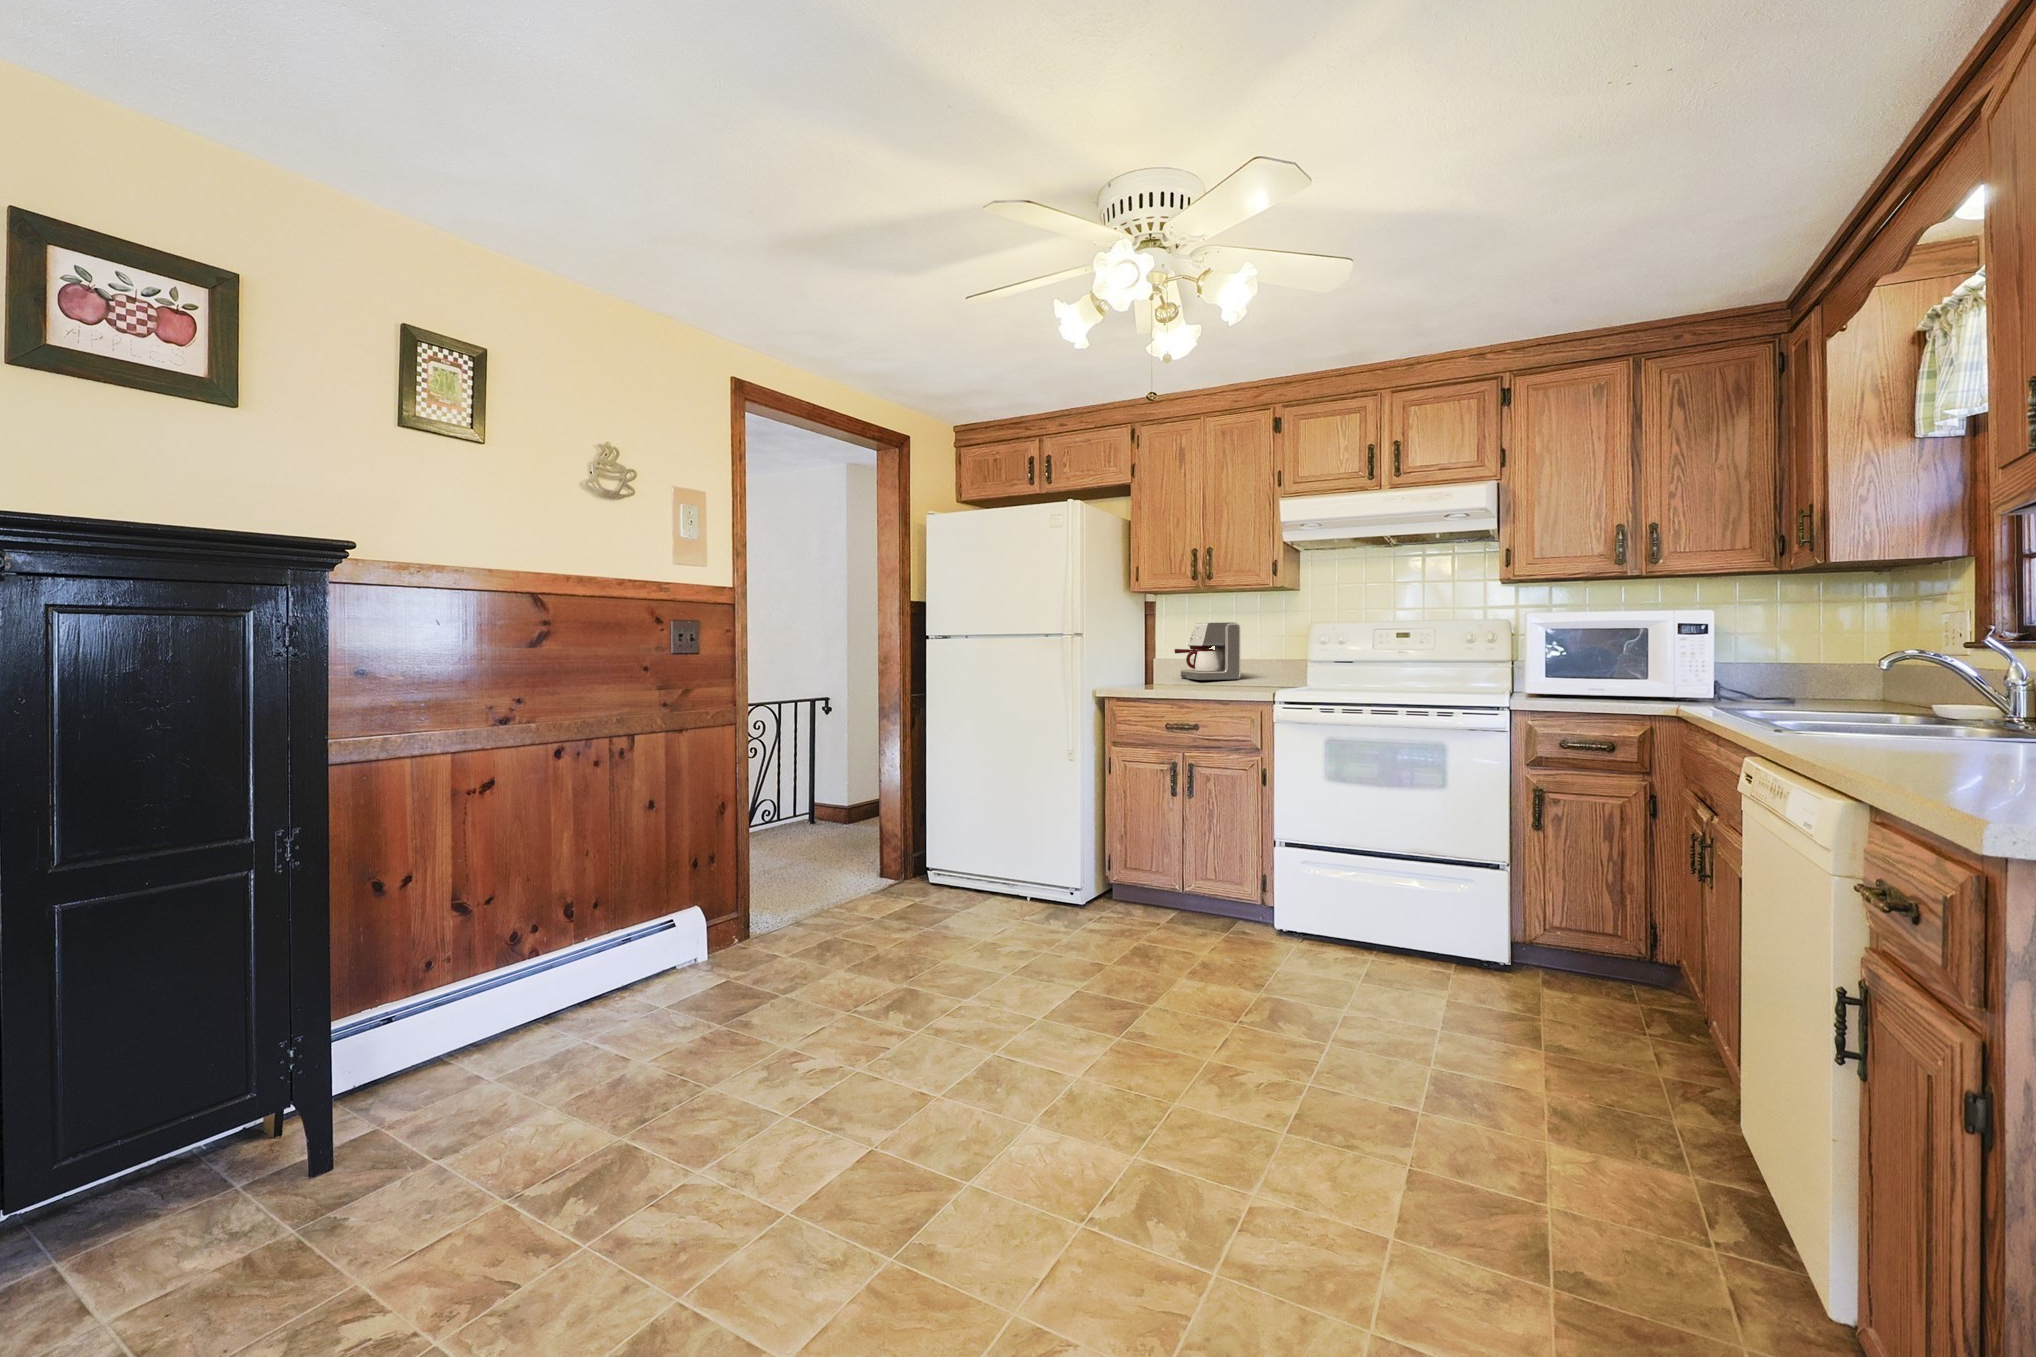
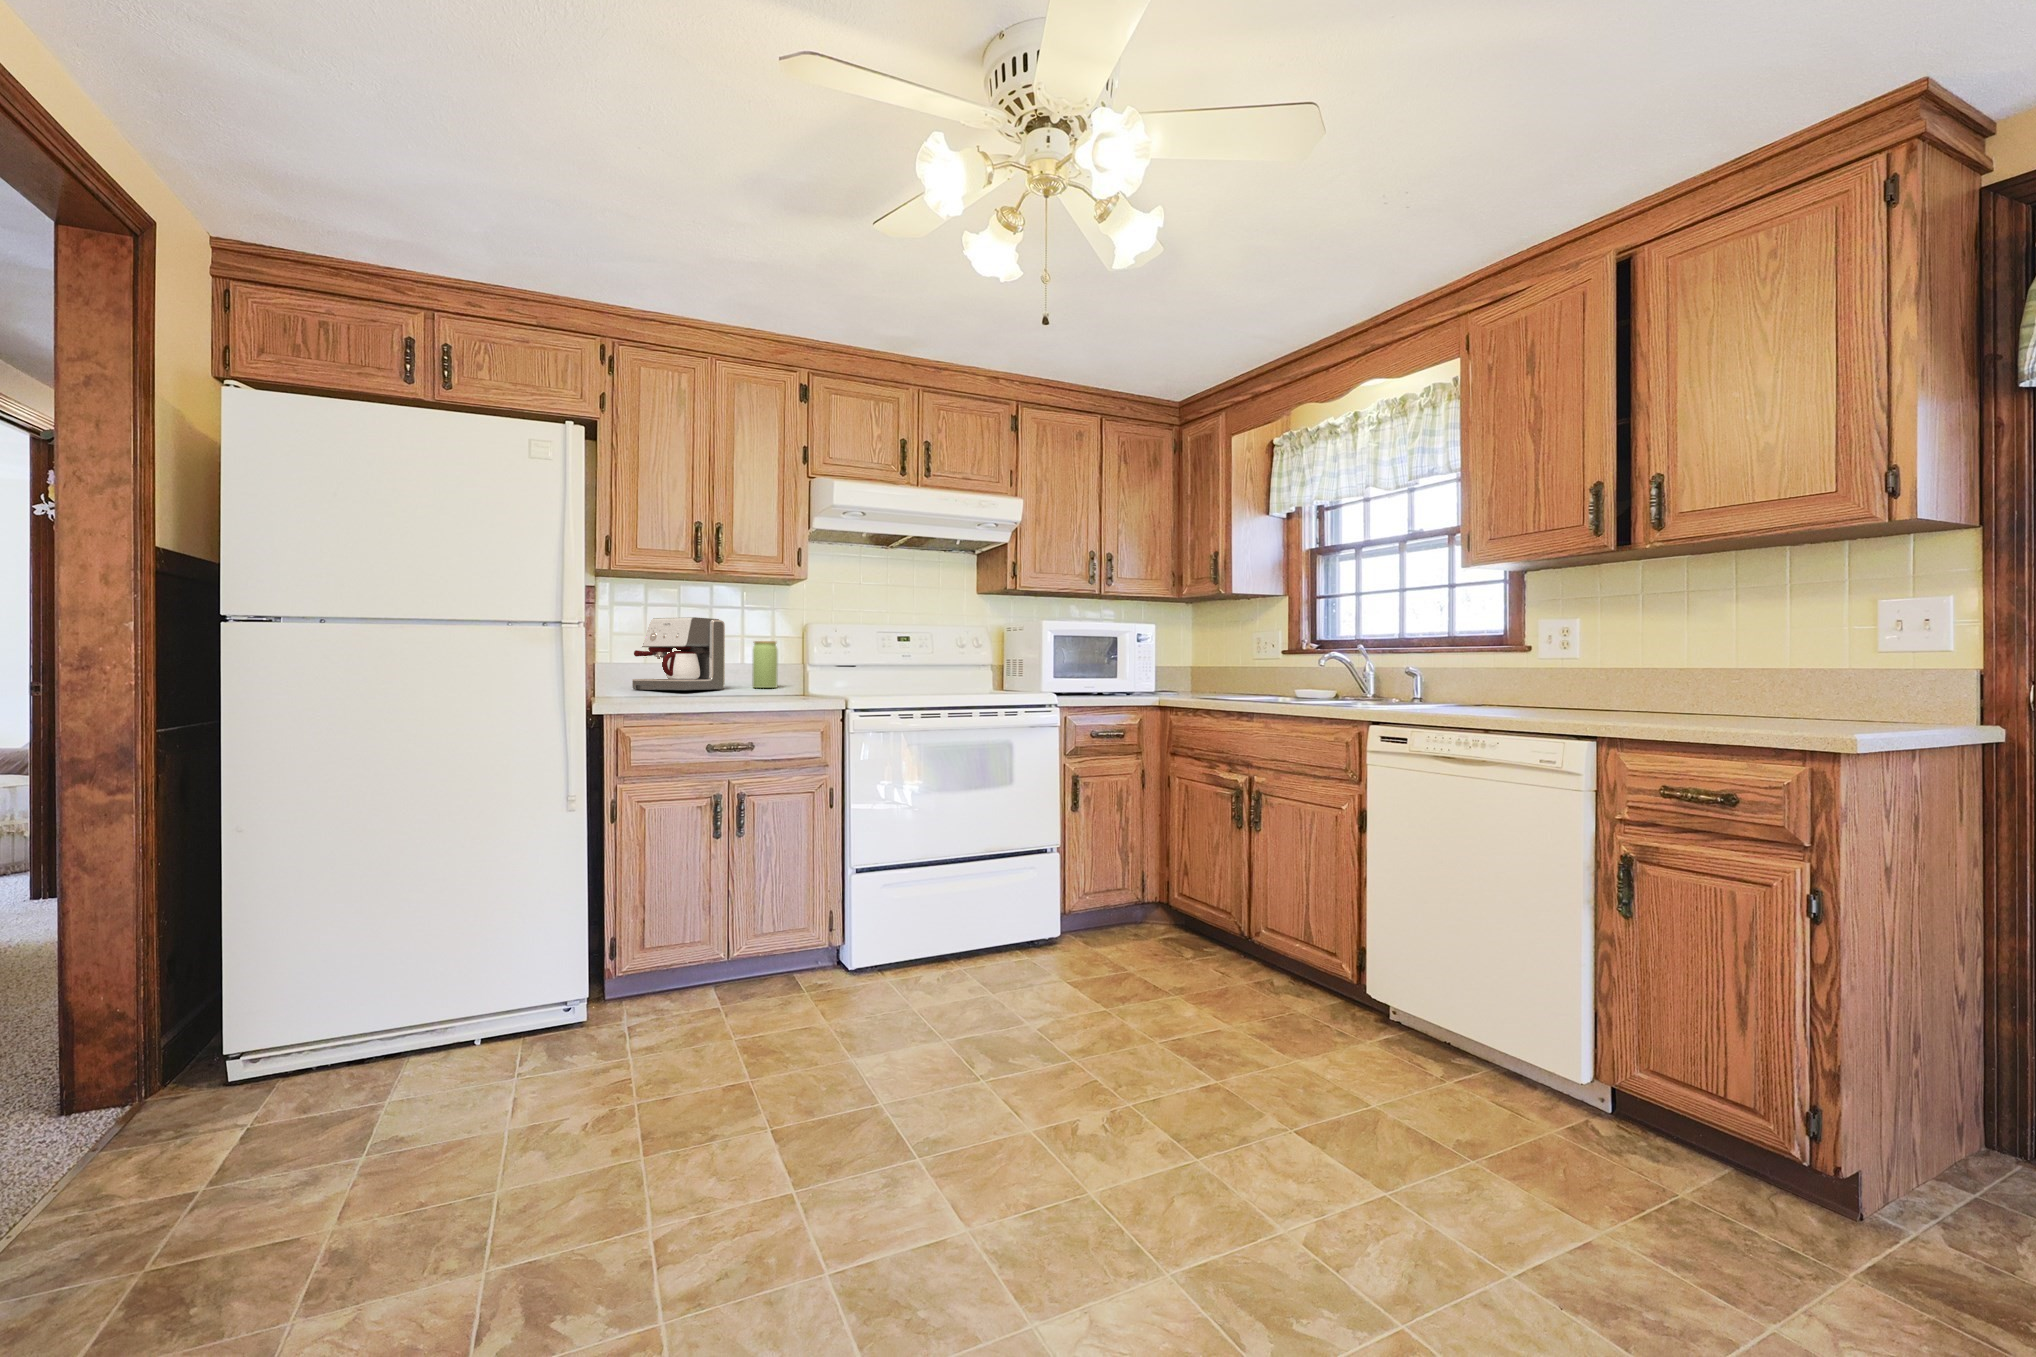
jar: none [1267,639,1289,679] -> present [752,641,778,688]

